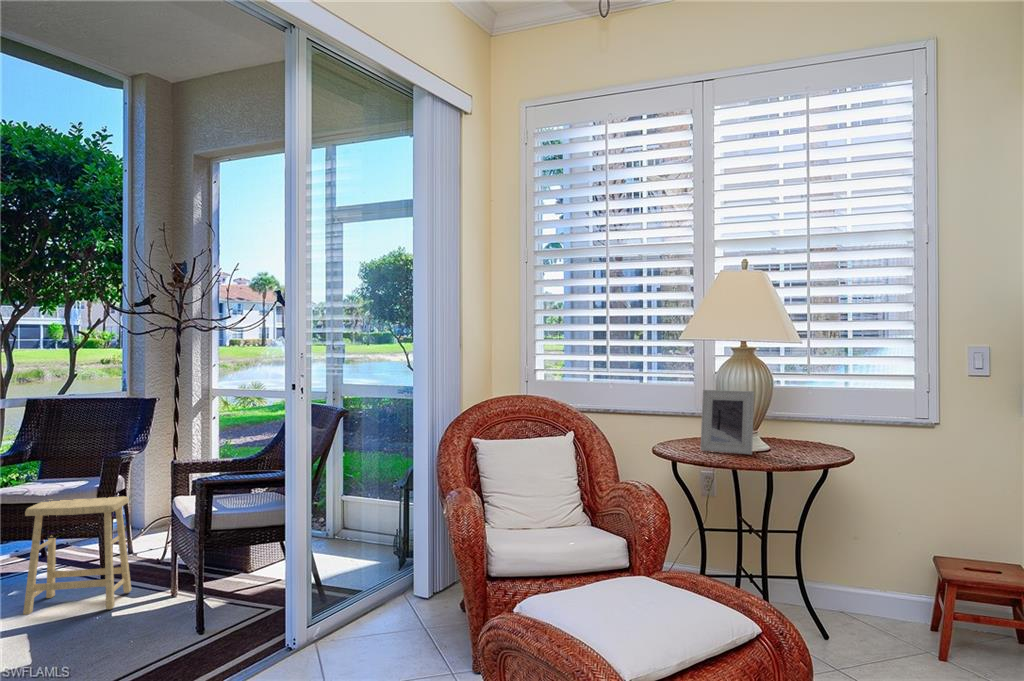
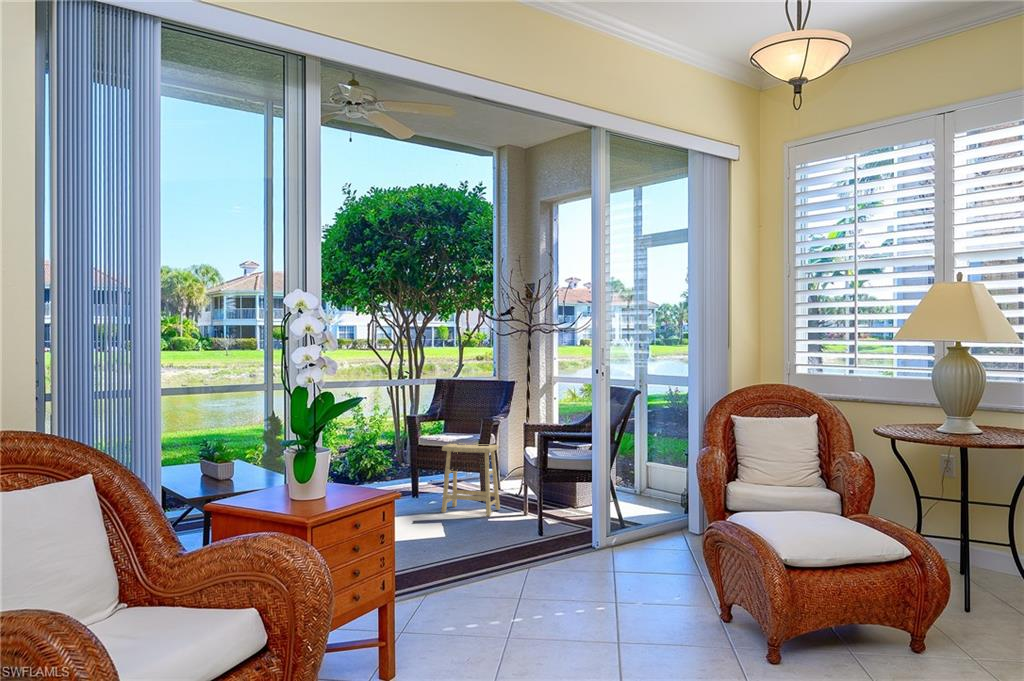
picture frame: present [700,390,754,455] -> none [916,382,962,437]

